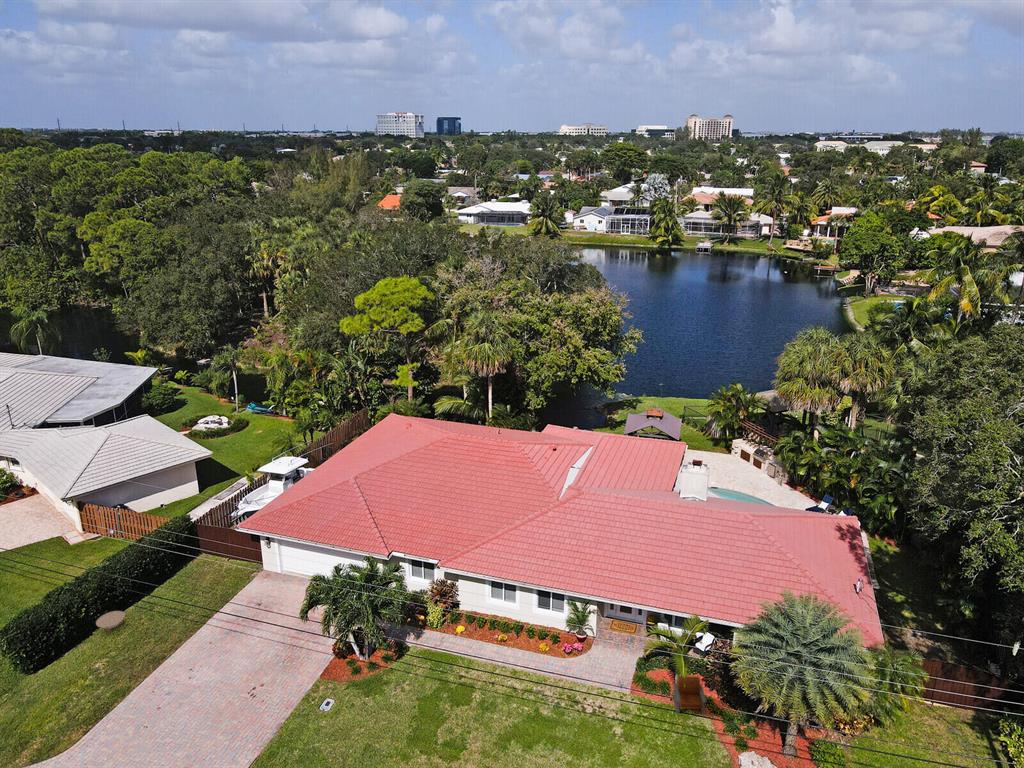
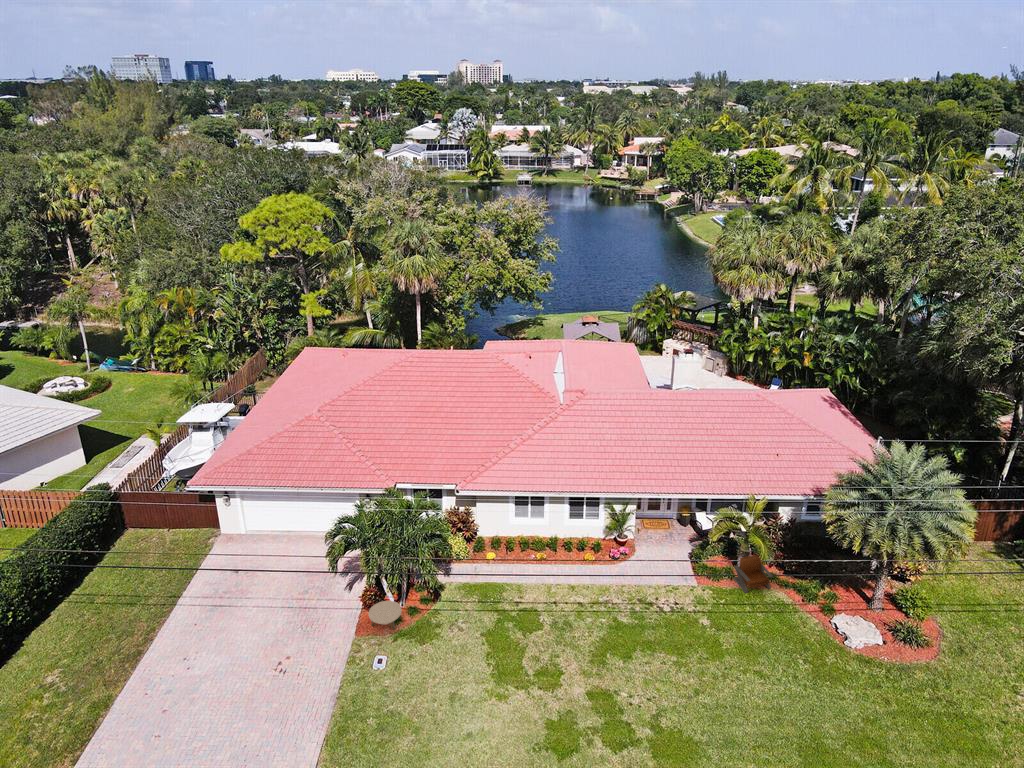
round table: present [96,611,125,635] -> present [369,601,402,630]

